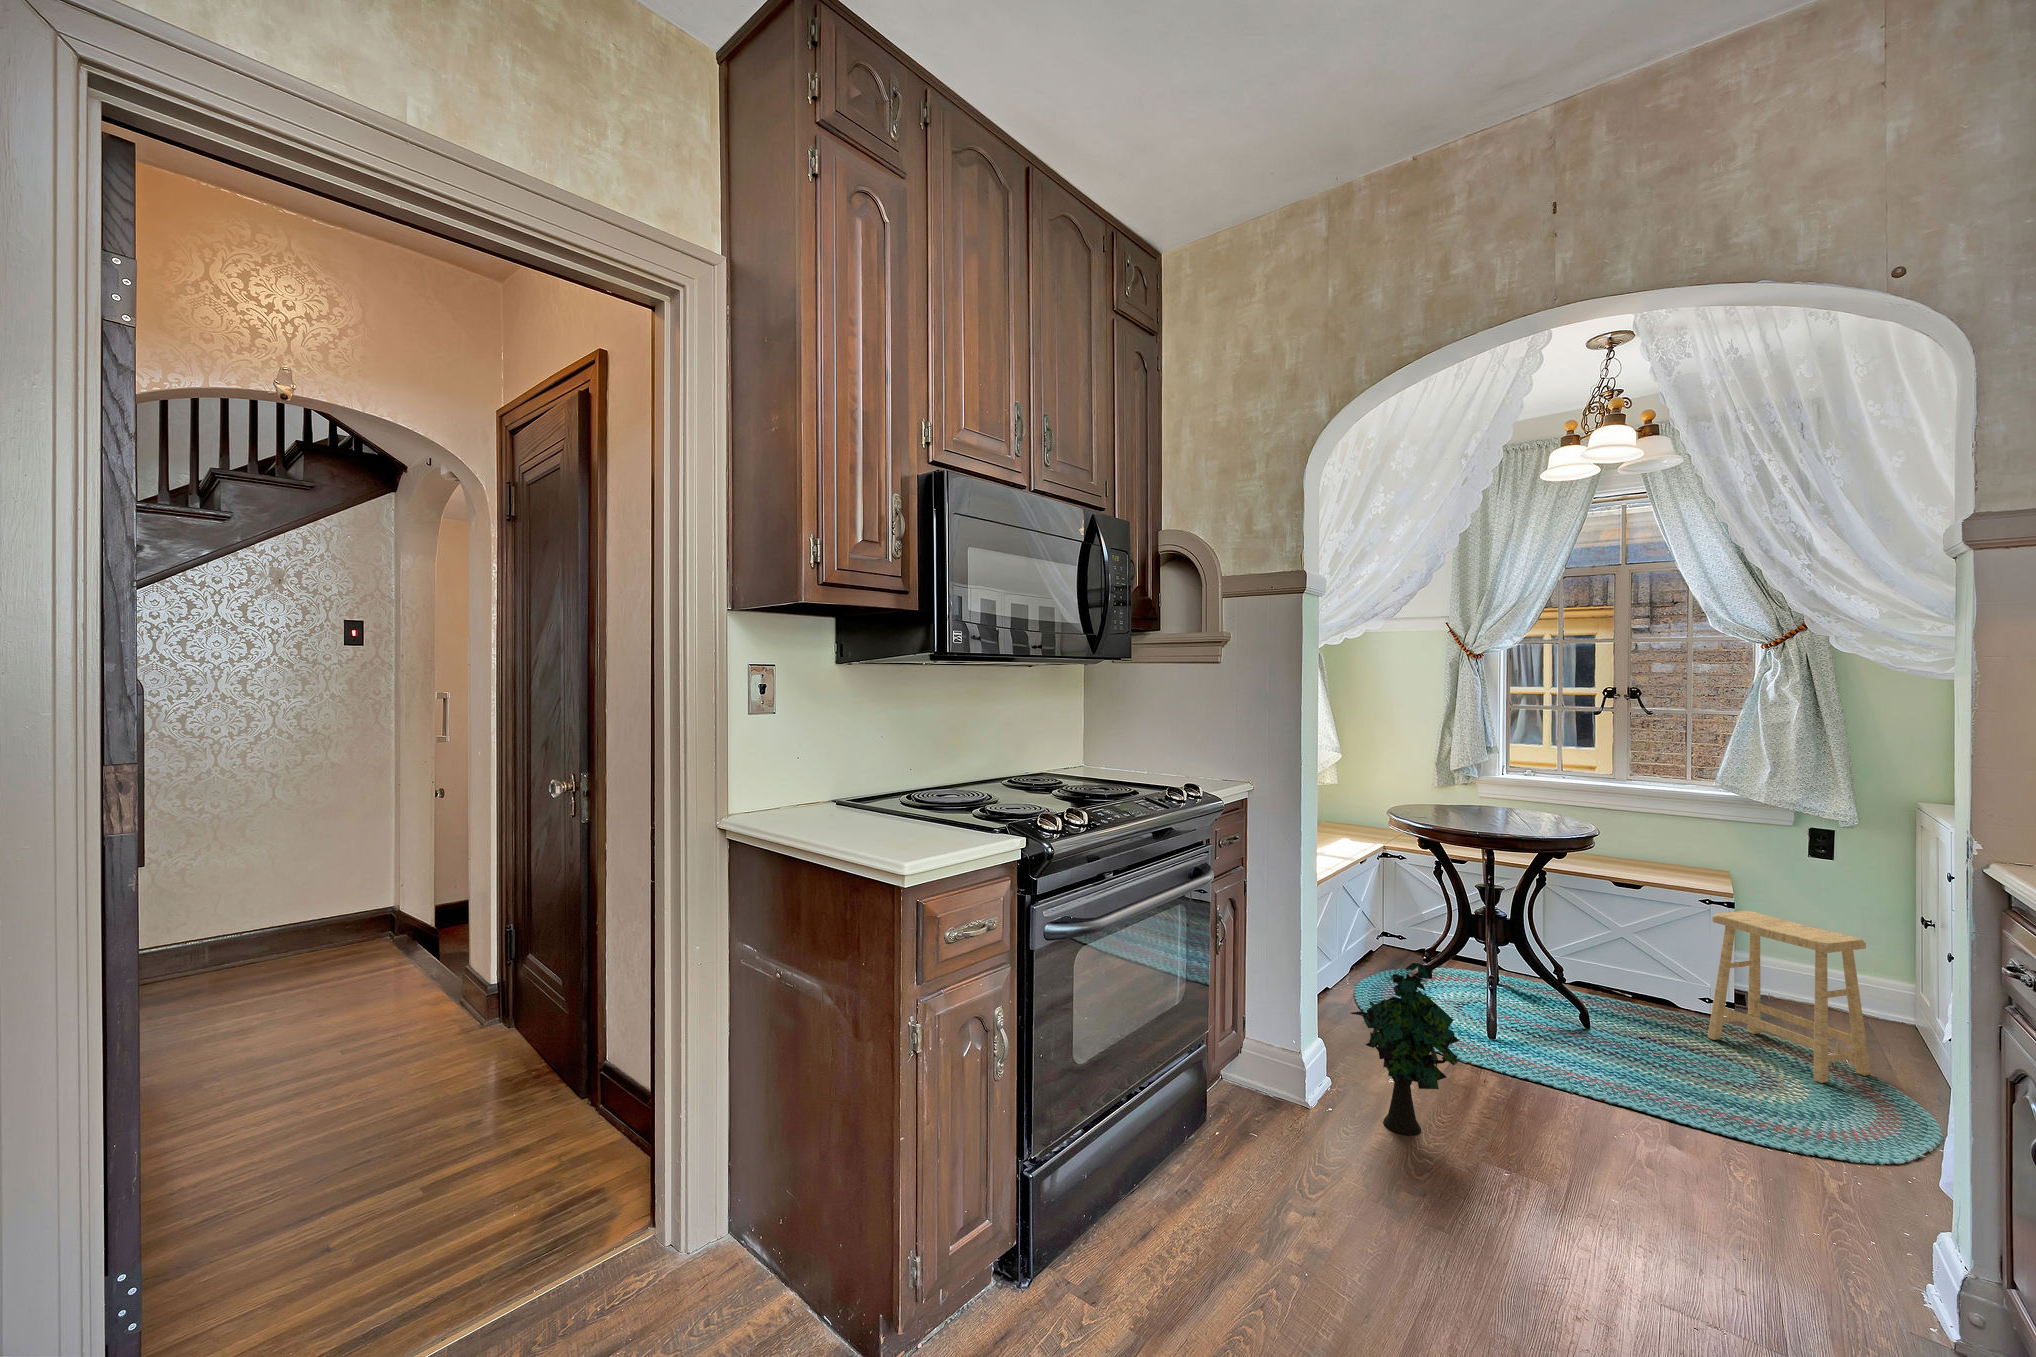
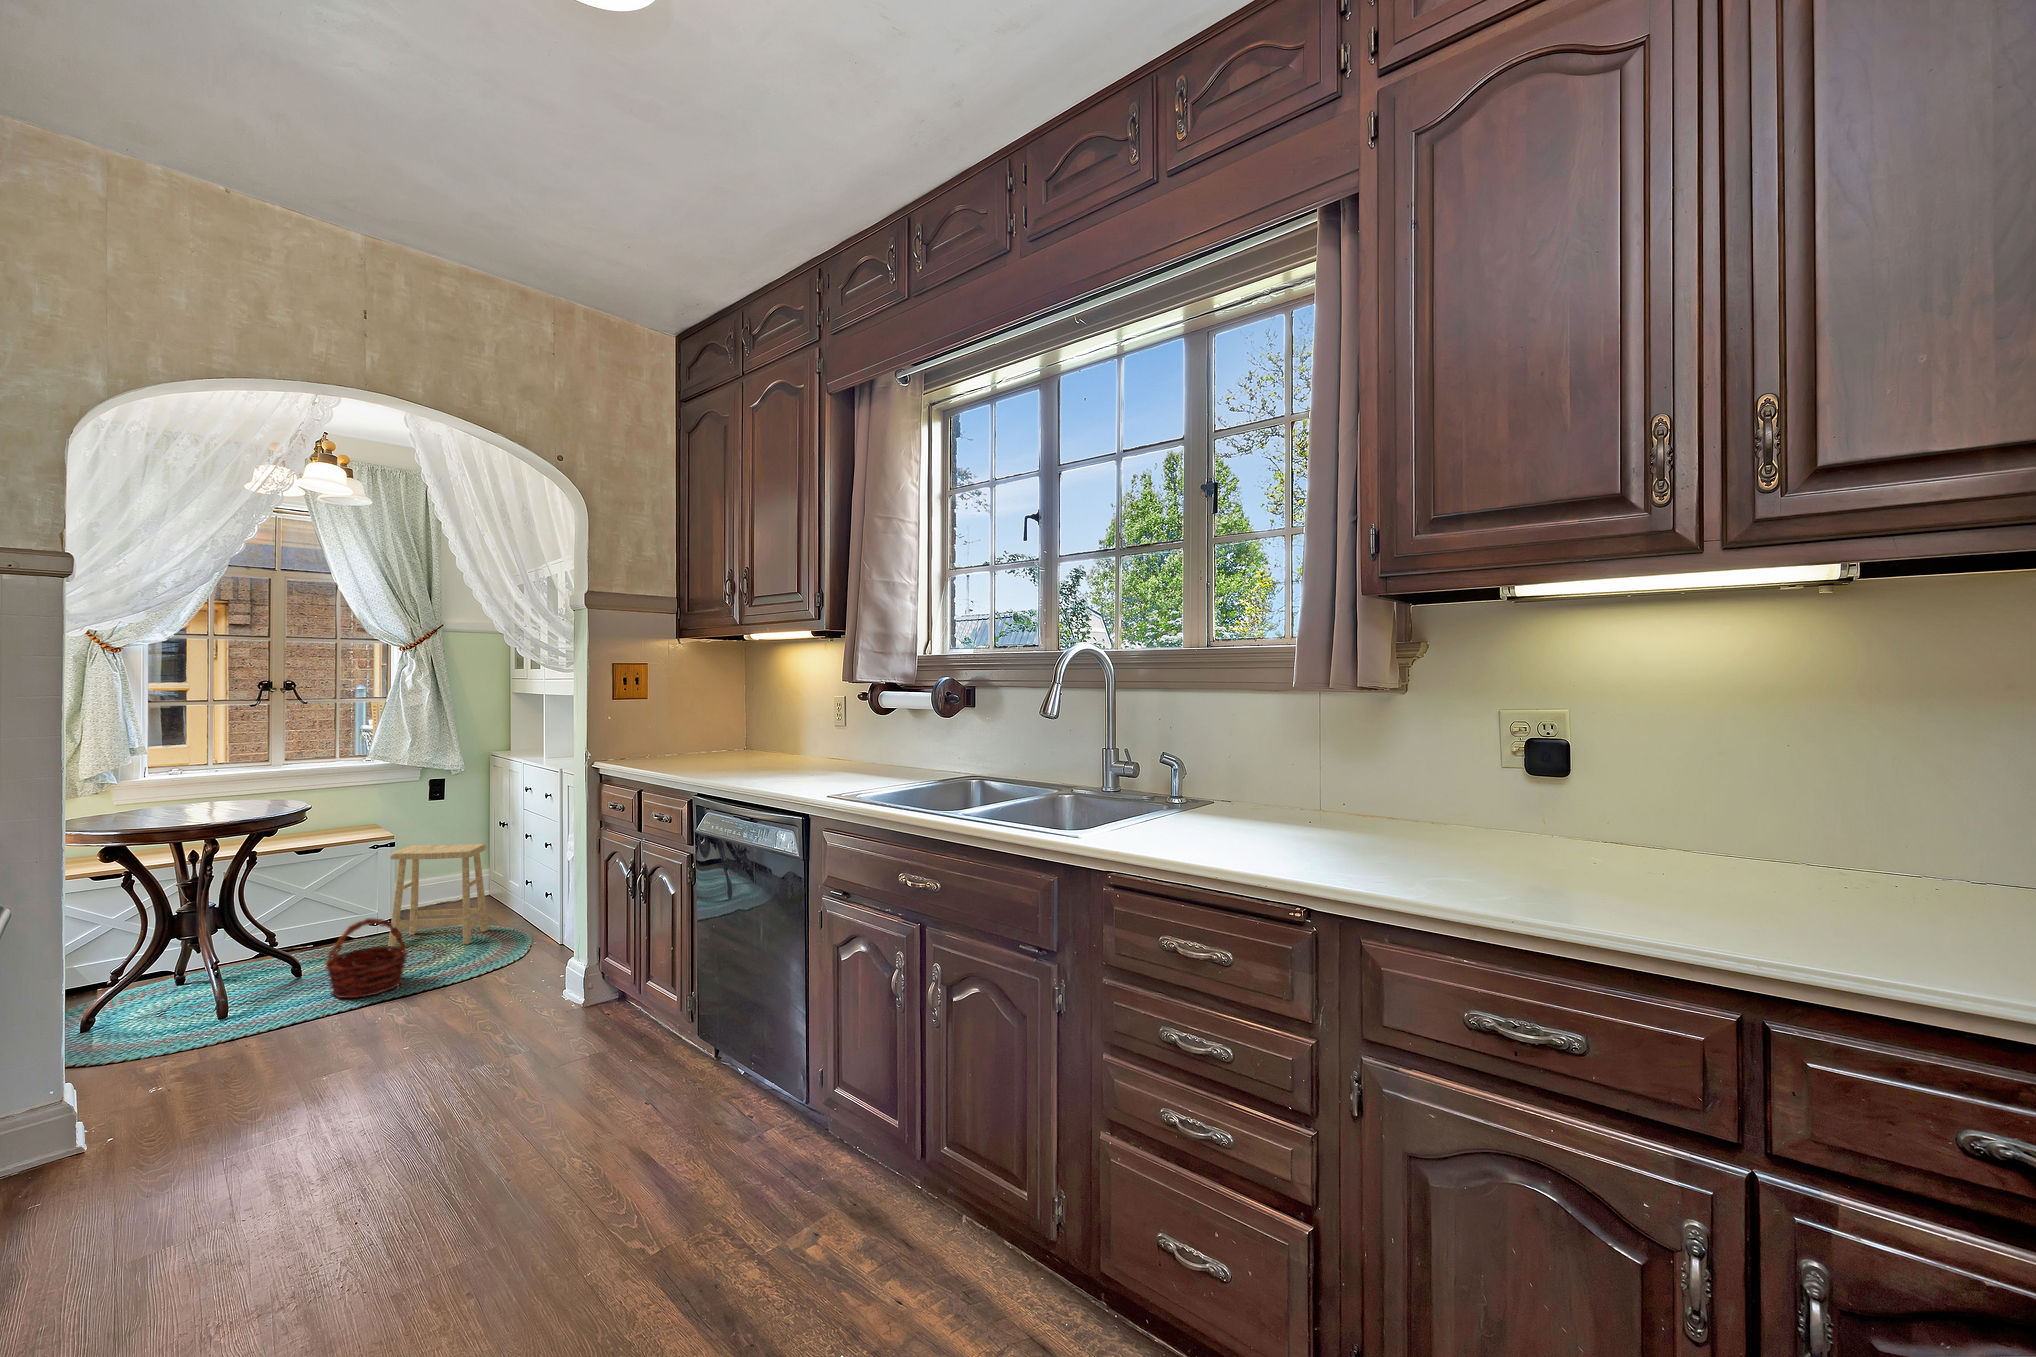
decorative plant: present [1351,963,1459,1135] -> none [131,946,264,1117]
basket: none [1592,989,1702,1097] -> present [325,918,407,998]

